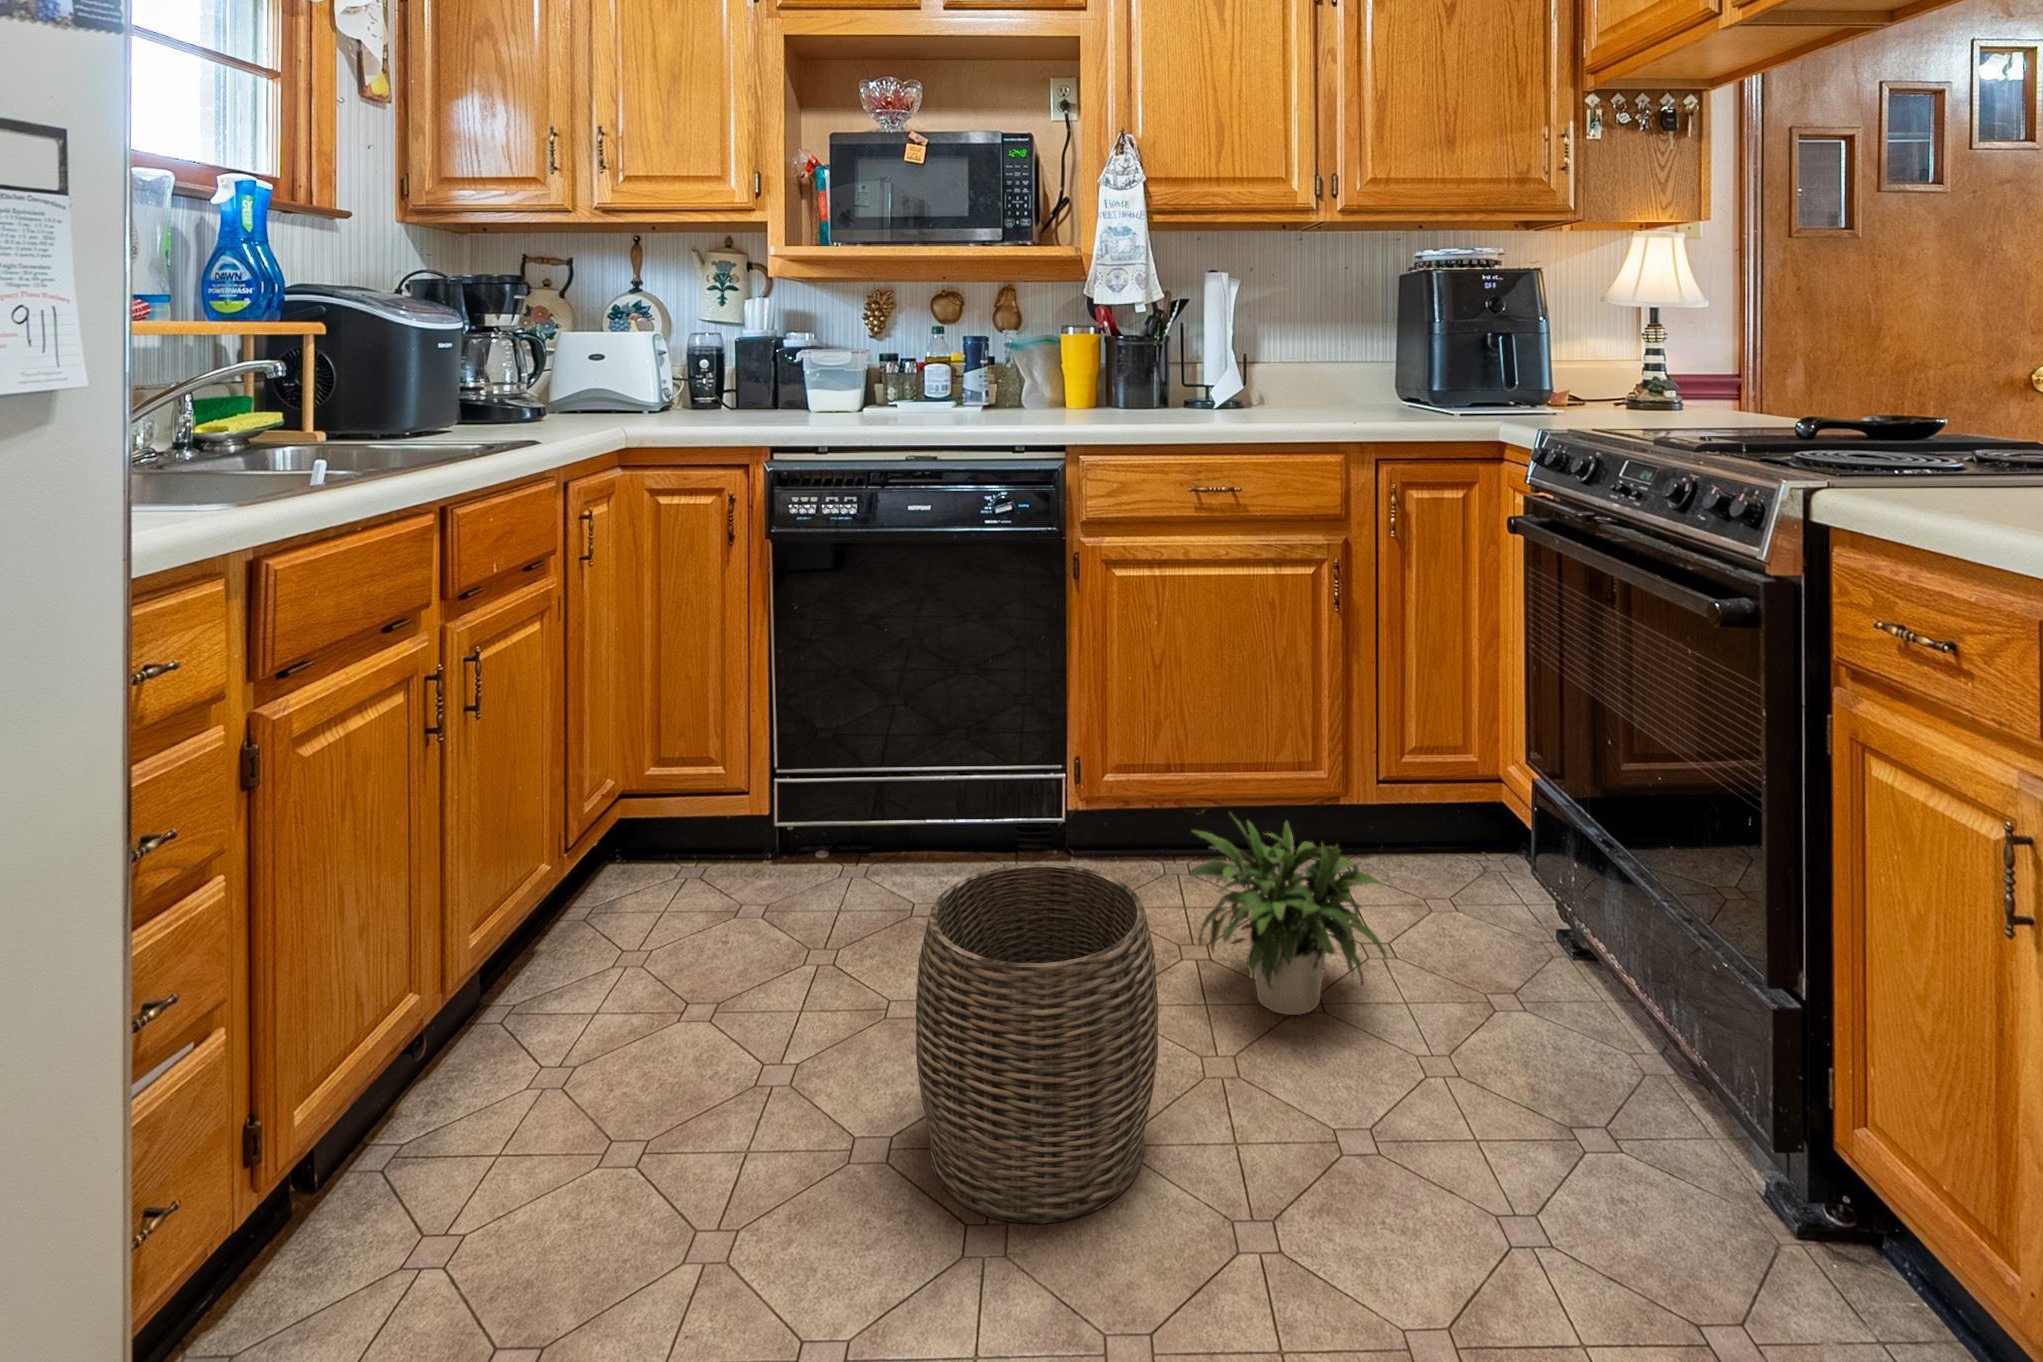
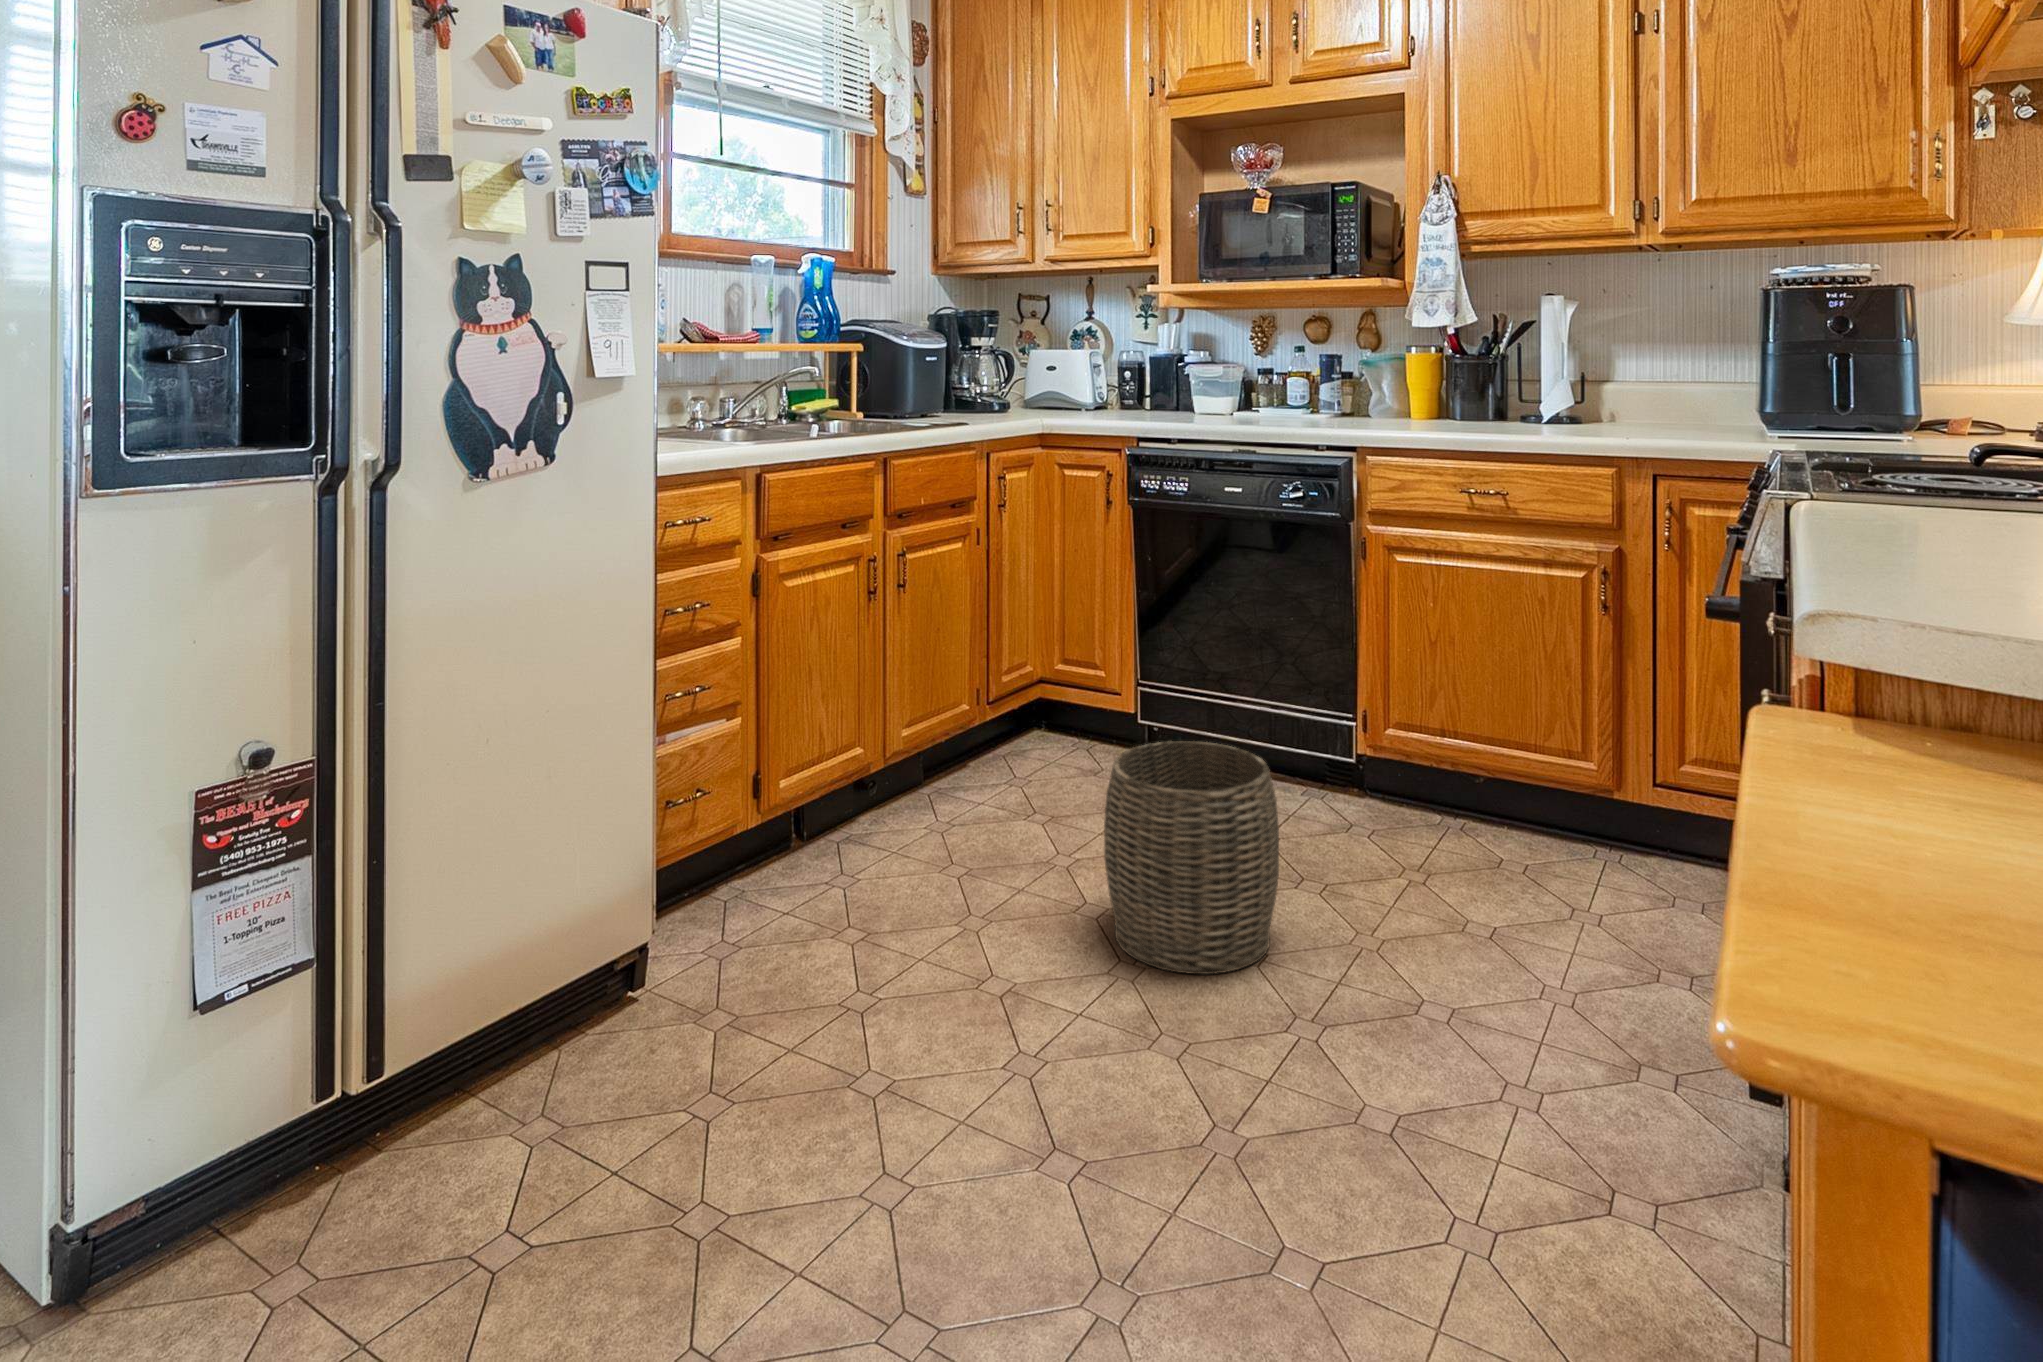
potted plant: present [1190,813,1388,1015] -> none [1369,751,1547,925]

